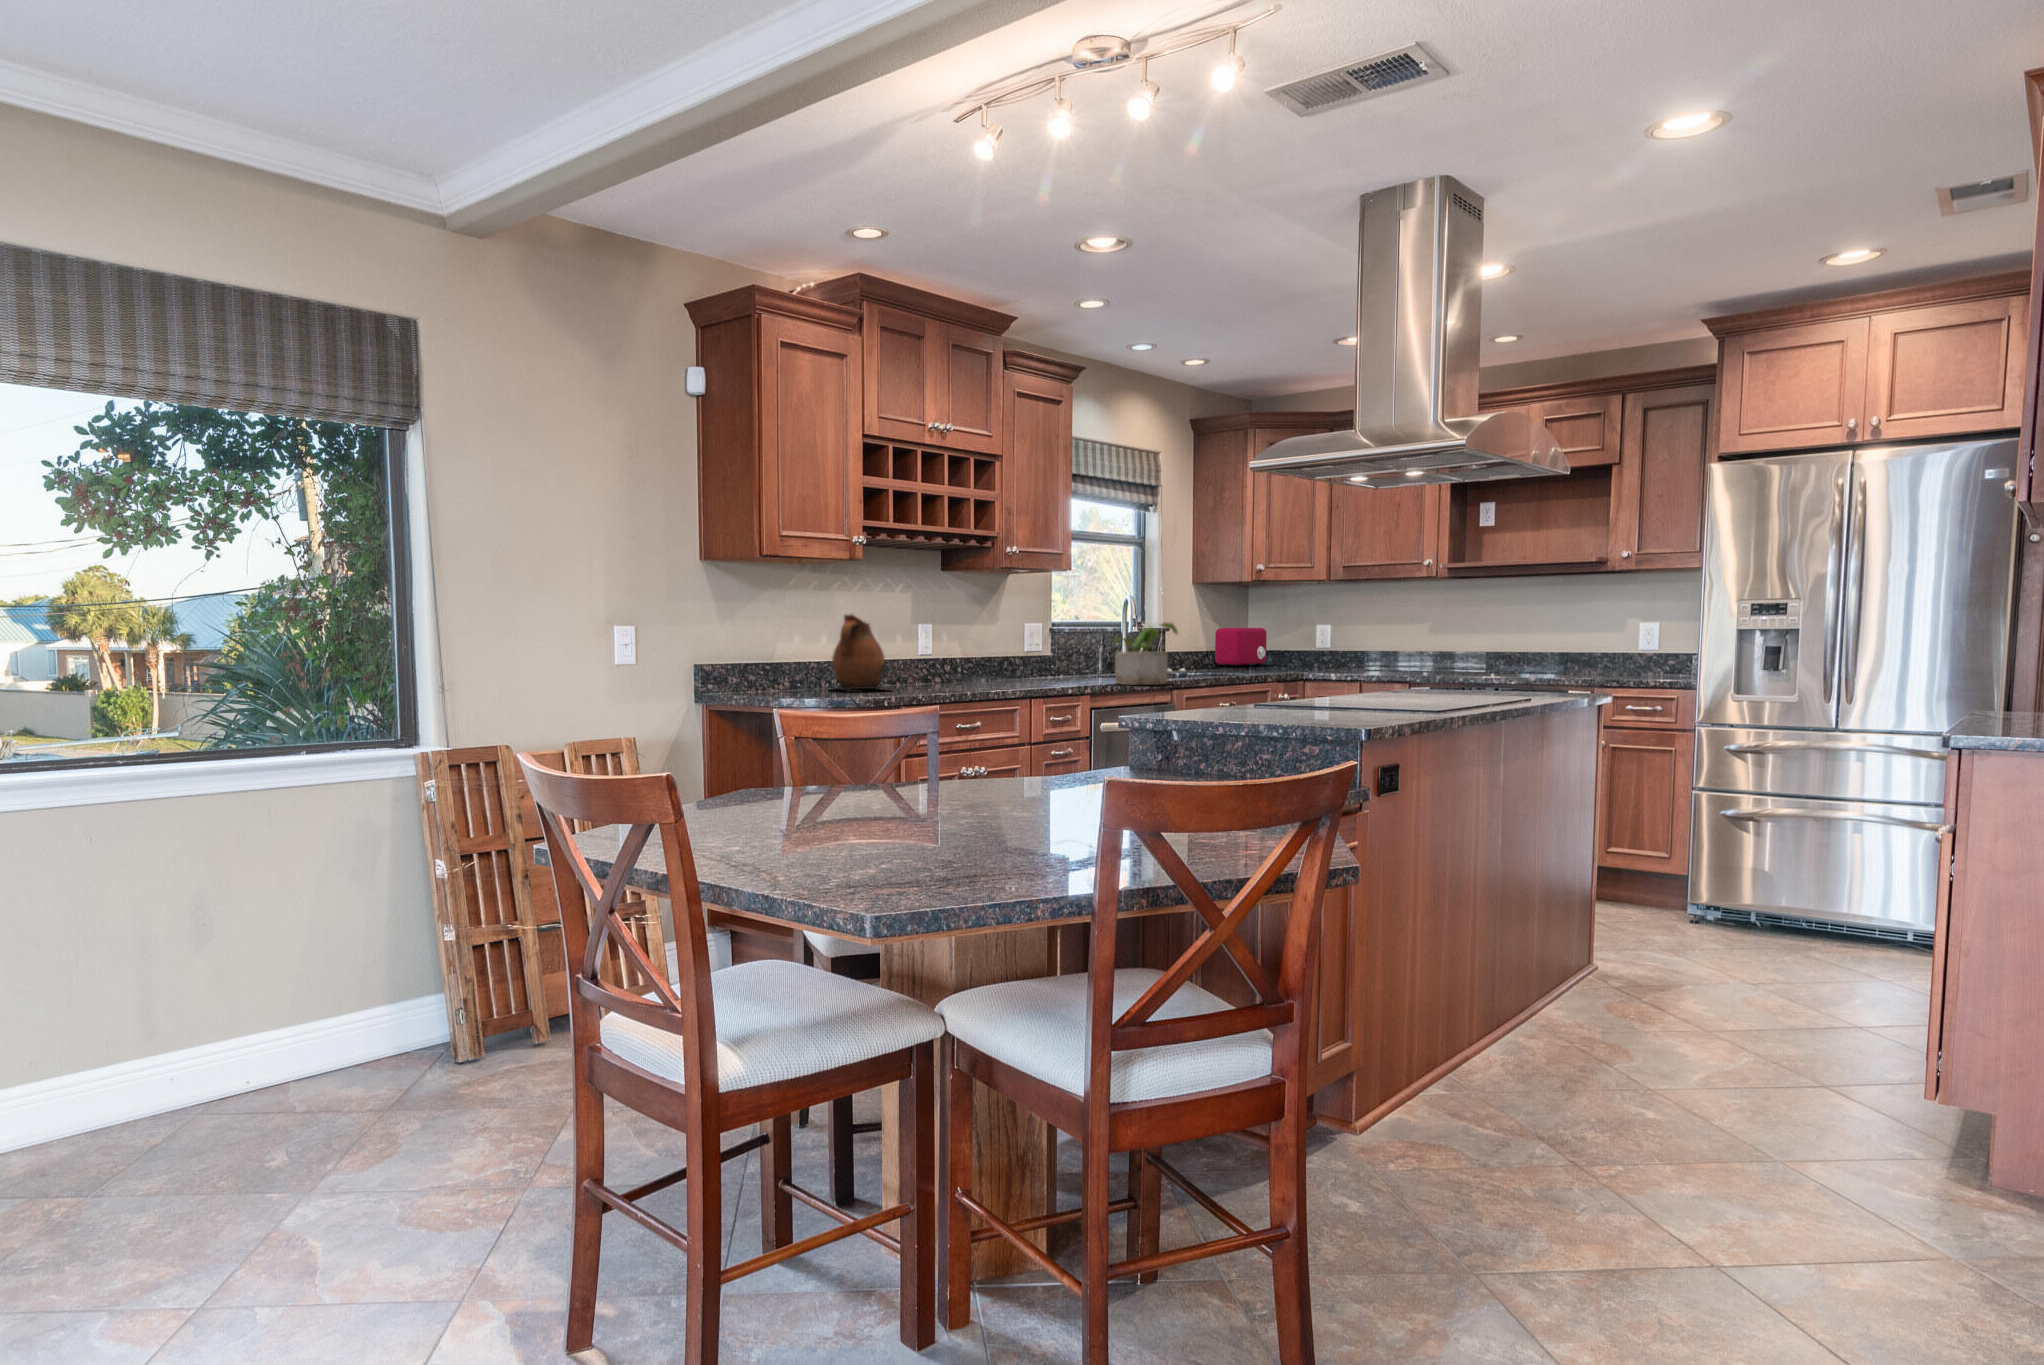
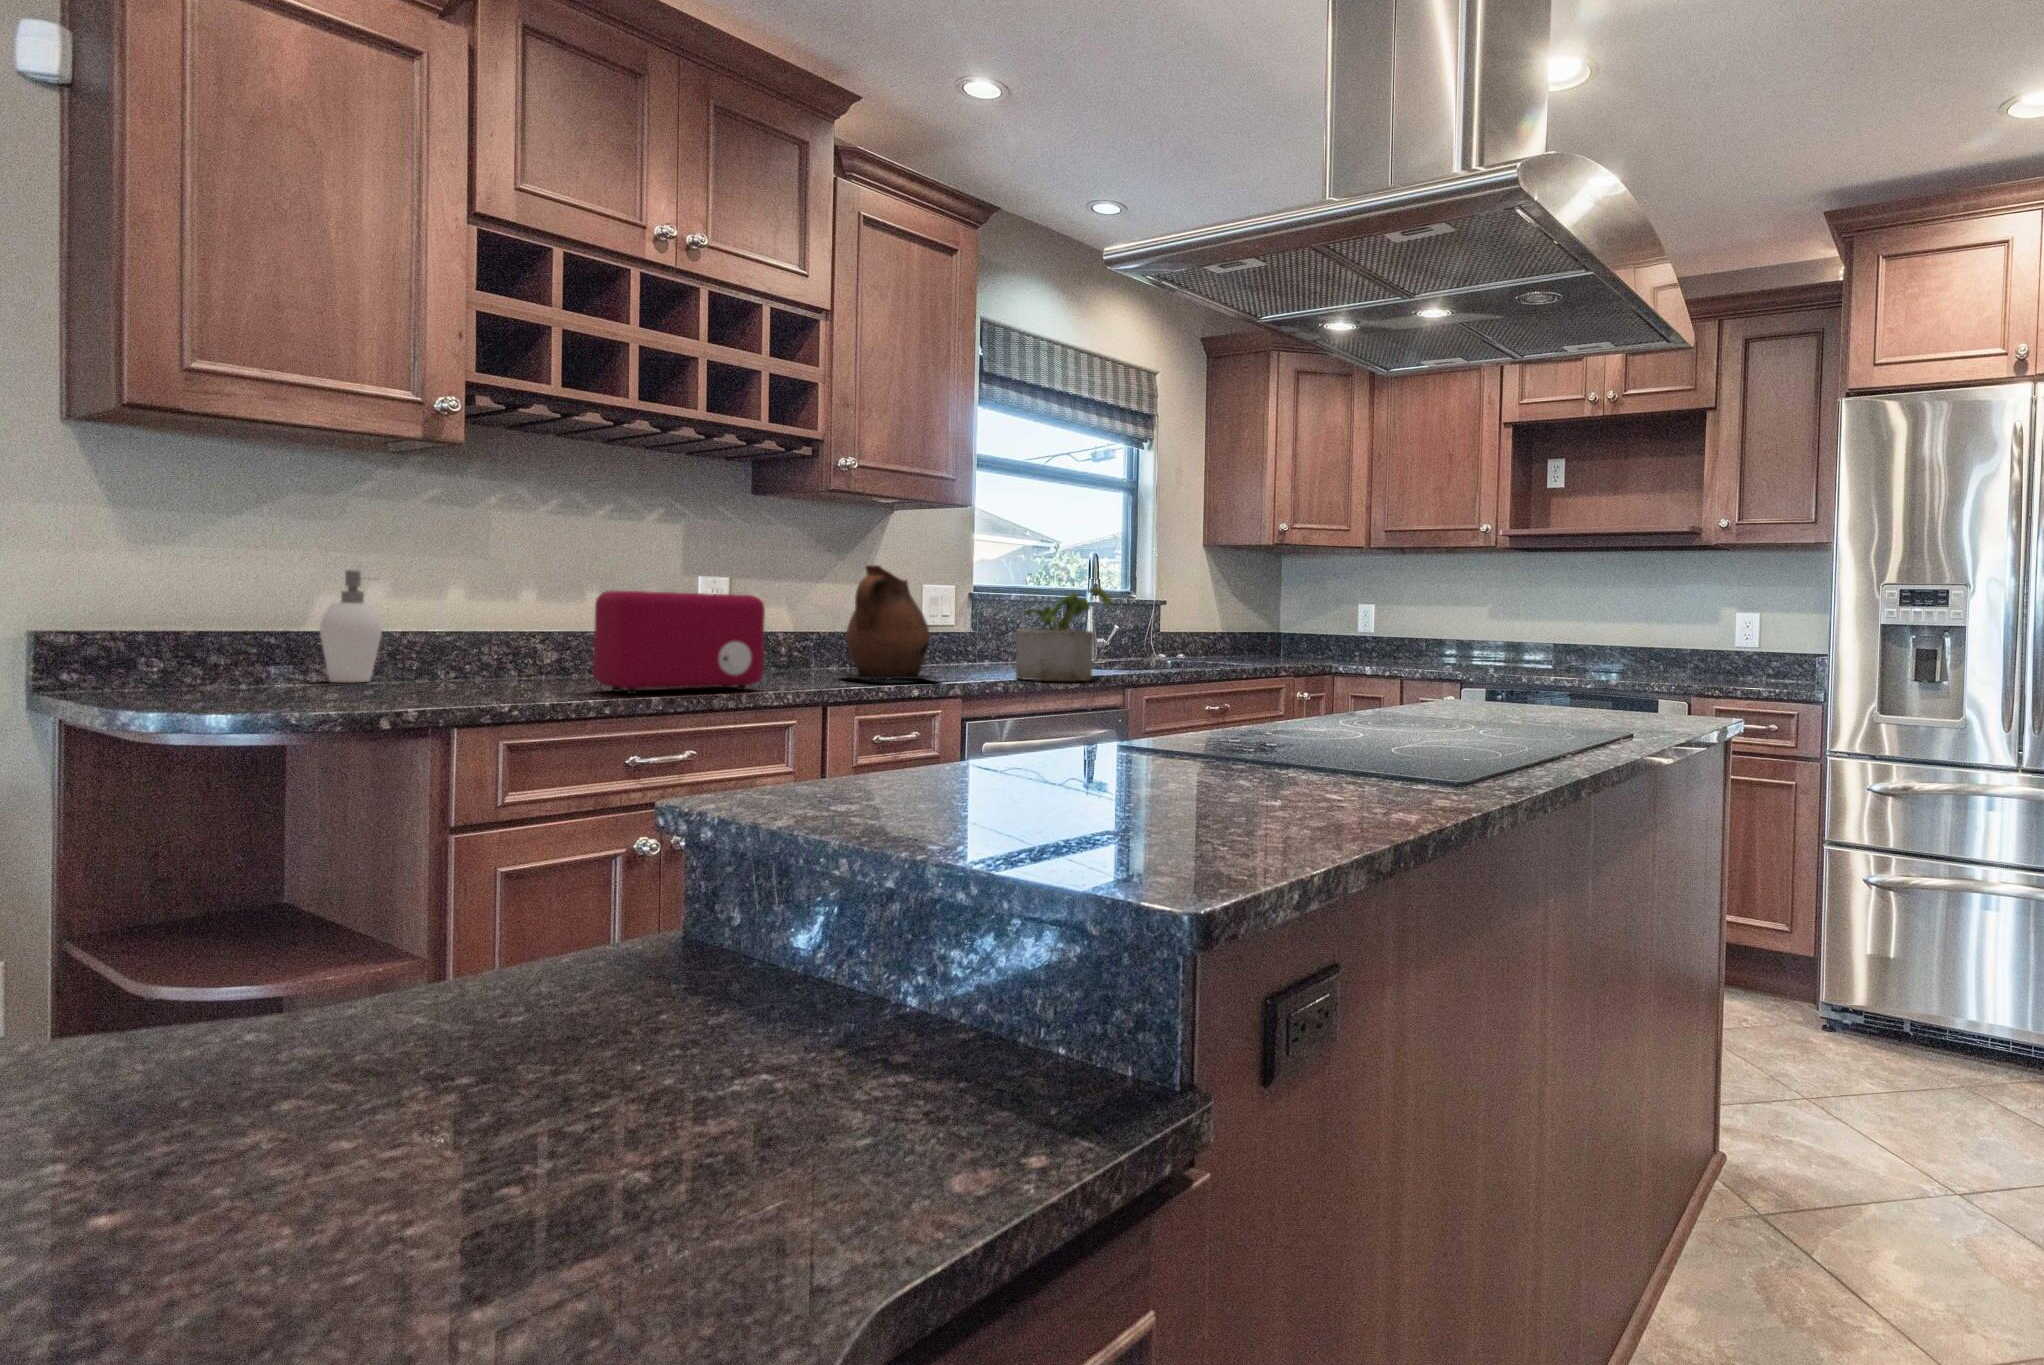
ceramic pitcher: present [832,614,885,690] -> present [843,565,938,680]
toaster: present [1215,628,1267,667] -> present [594,591,765,694]
soap dispenser: none [779,632,811,693] -> present [320,570,382,682]

